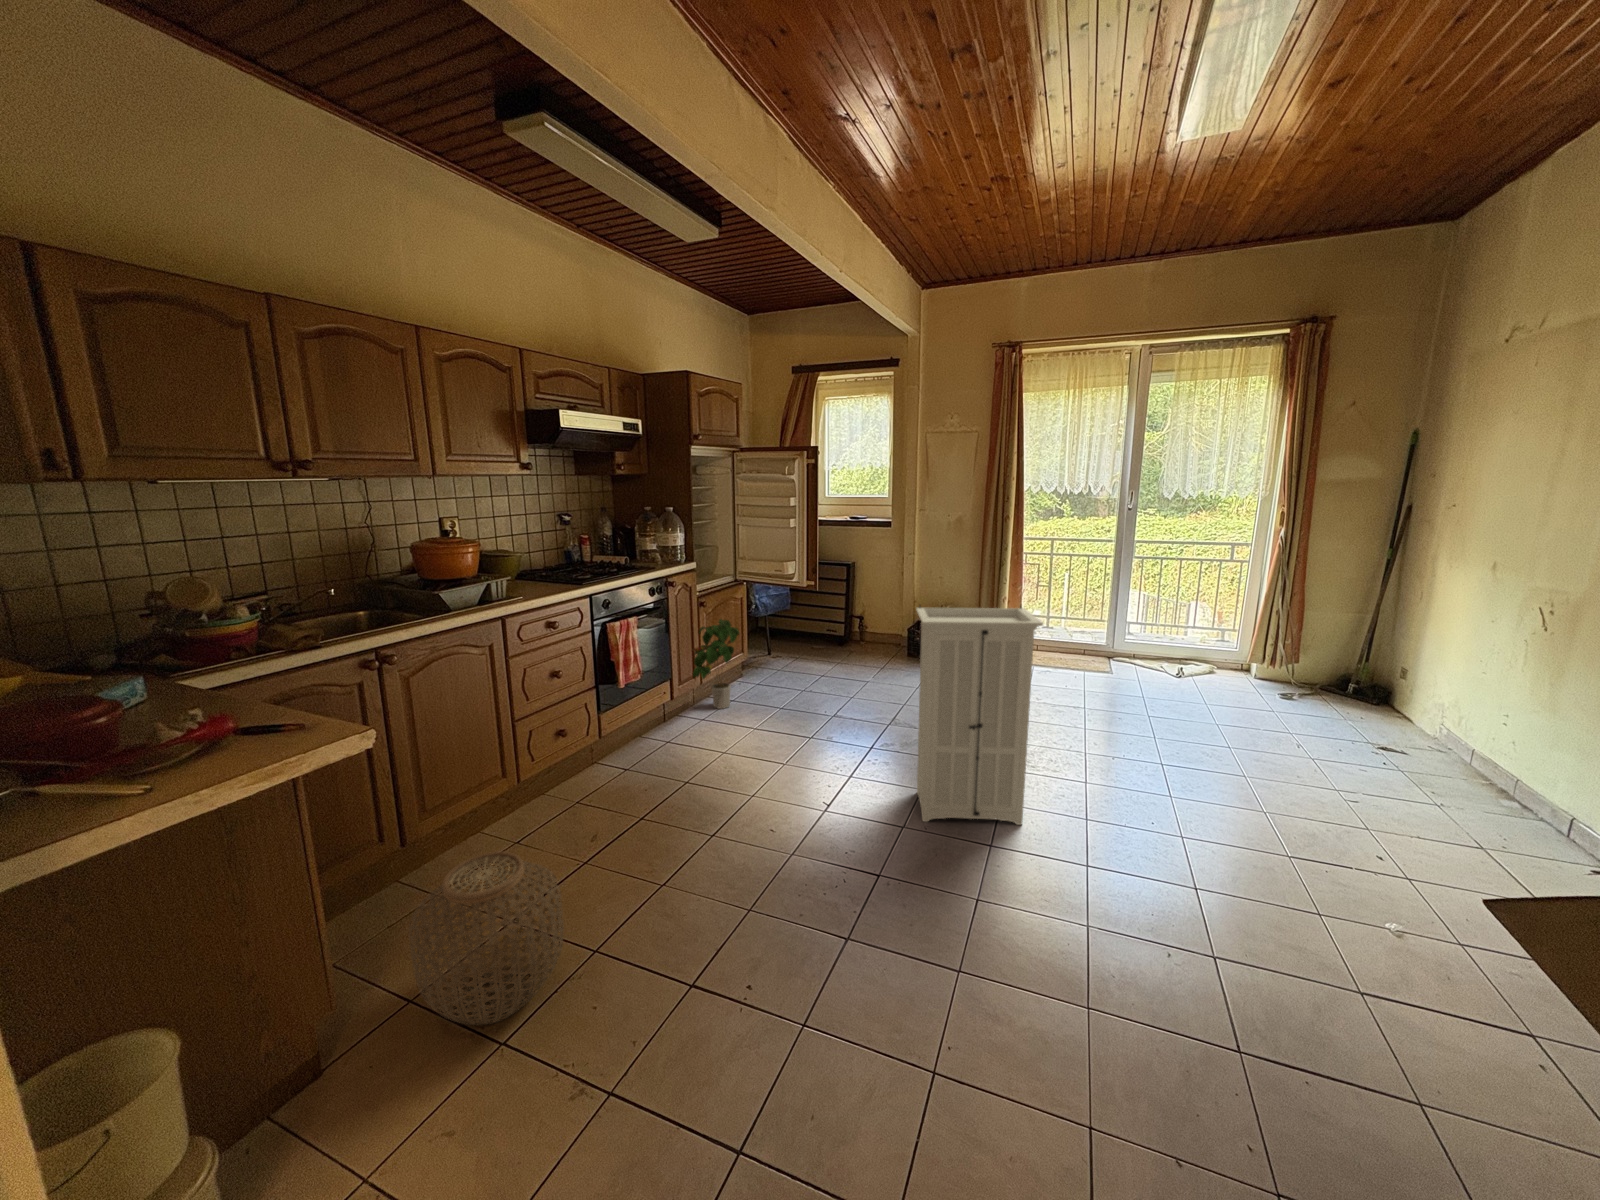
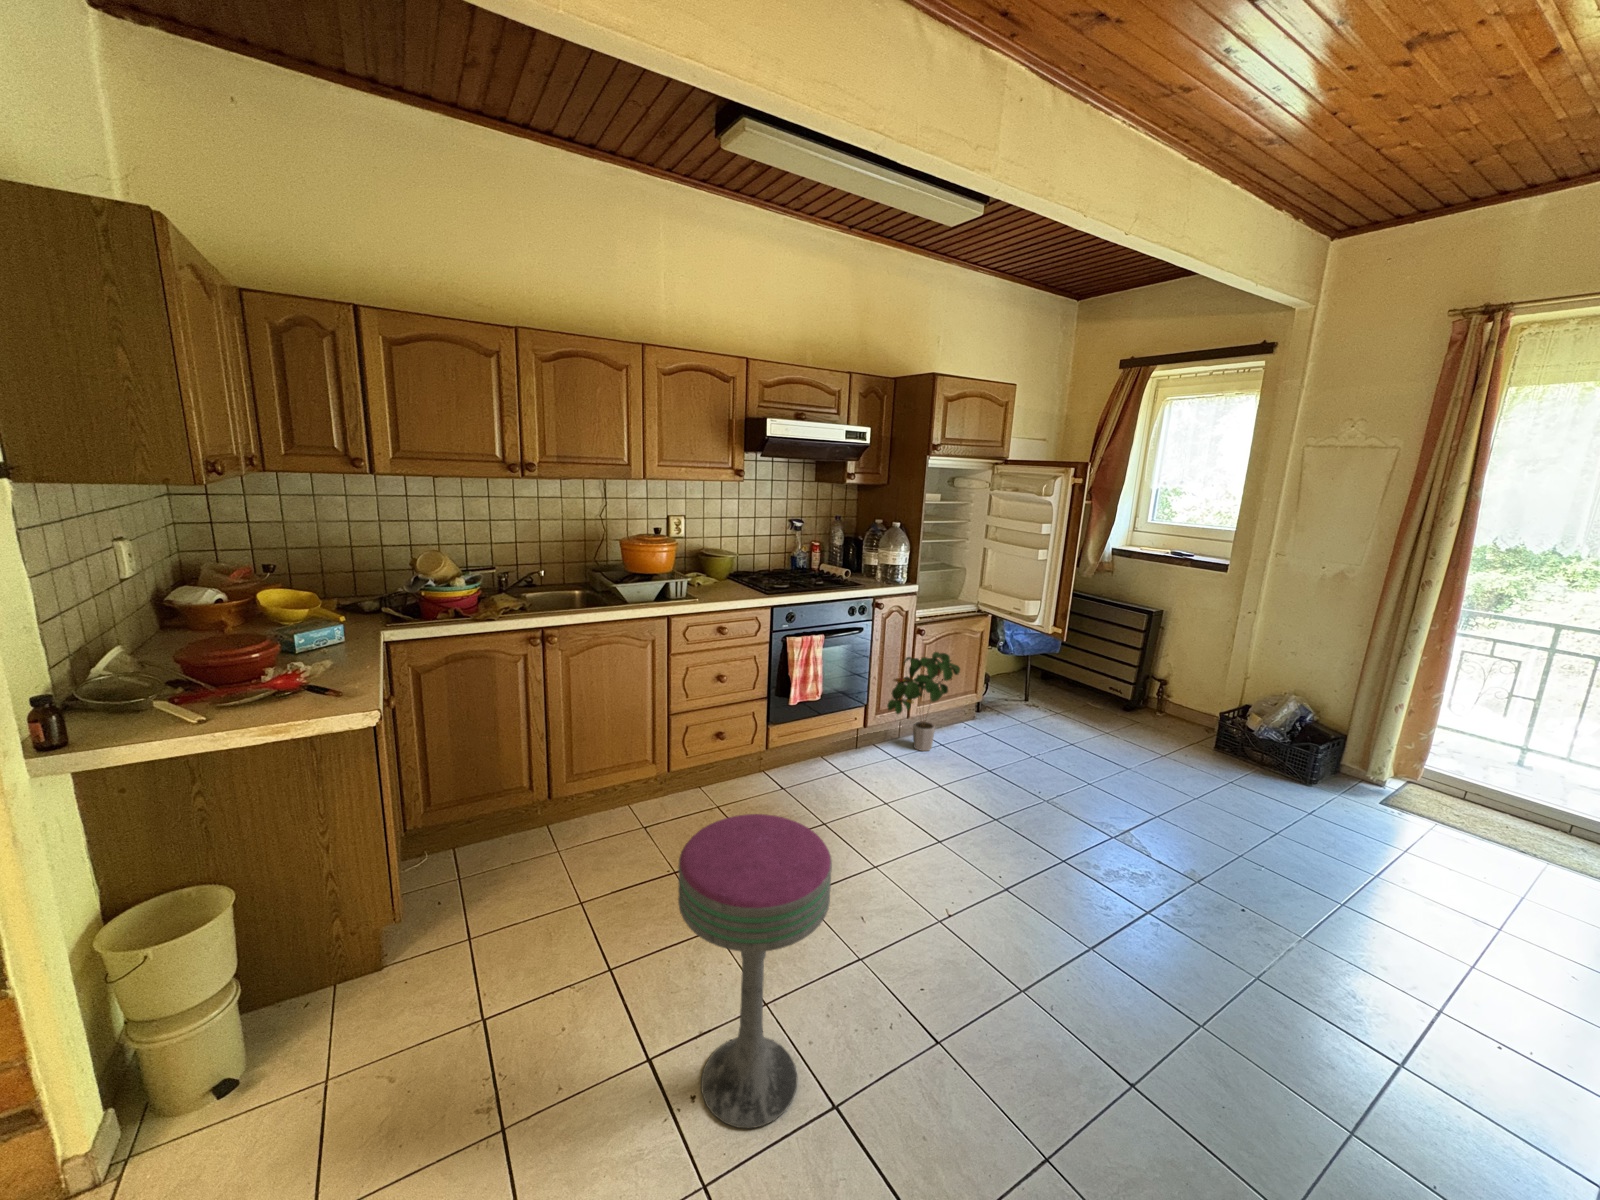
storage cabinet: present [916,606,1043,825] -> none [1052,698,1294,1084]
bar stool: none [715,733,840,984] -> present [678,814,832,1128]
woven basket: present [409,852,564,1025] -> none [437,837,577,995]

